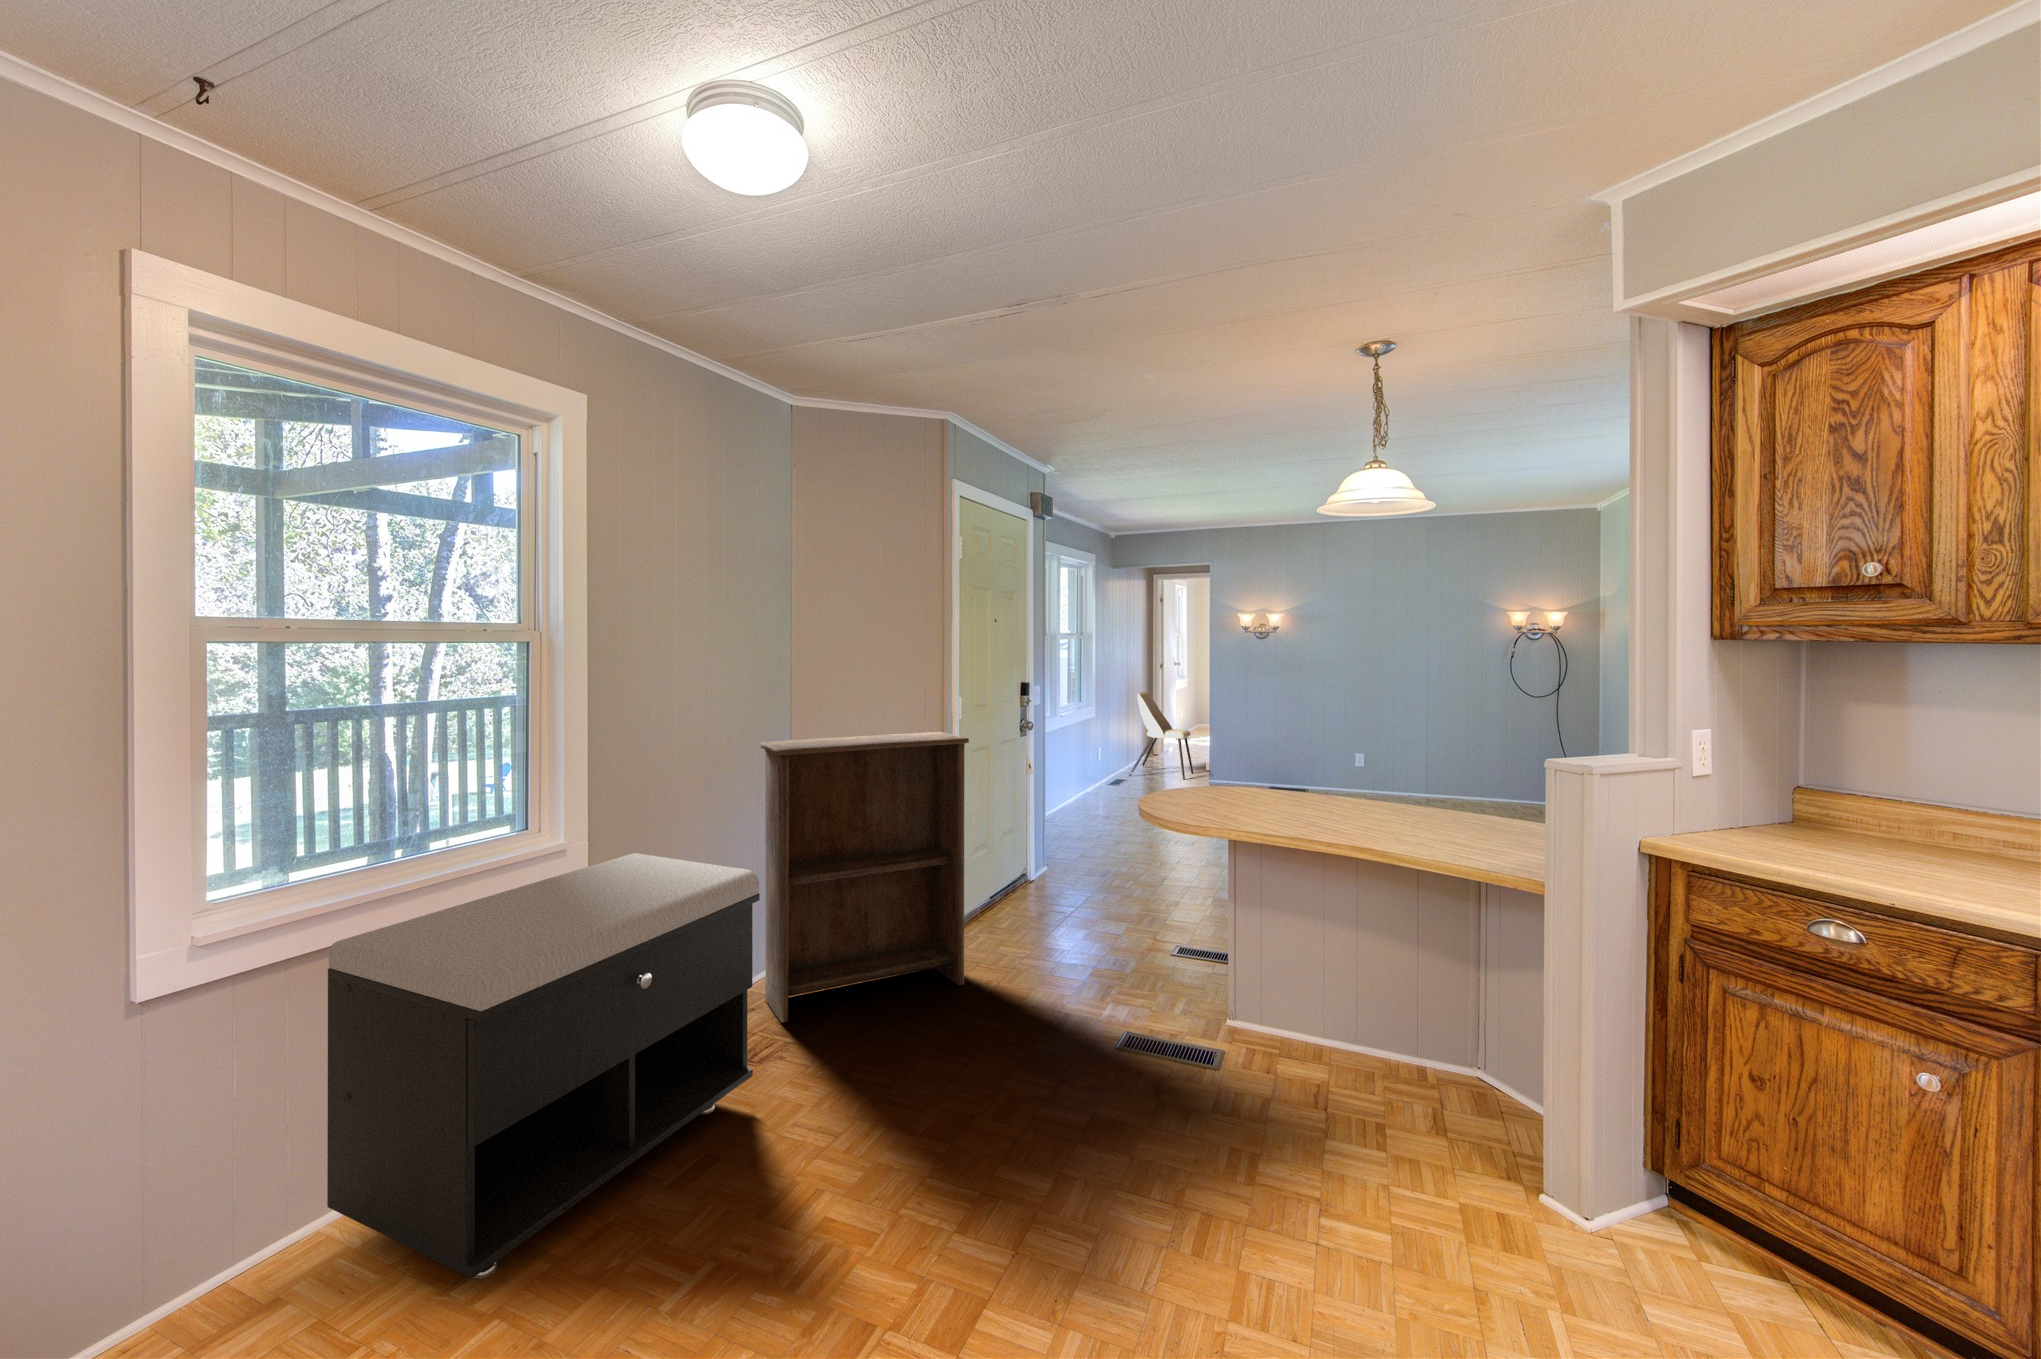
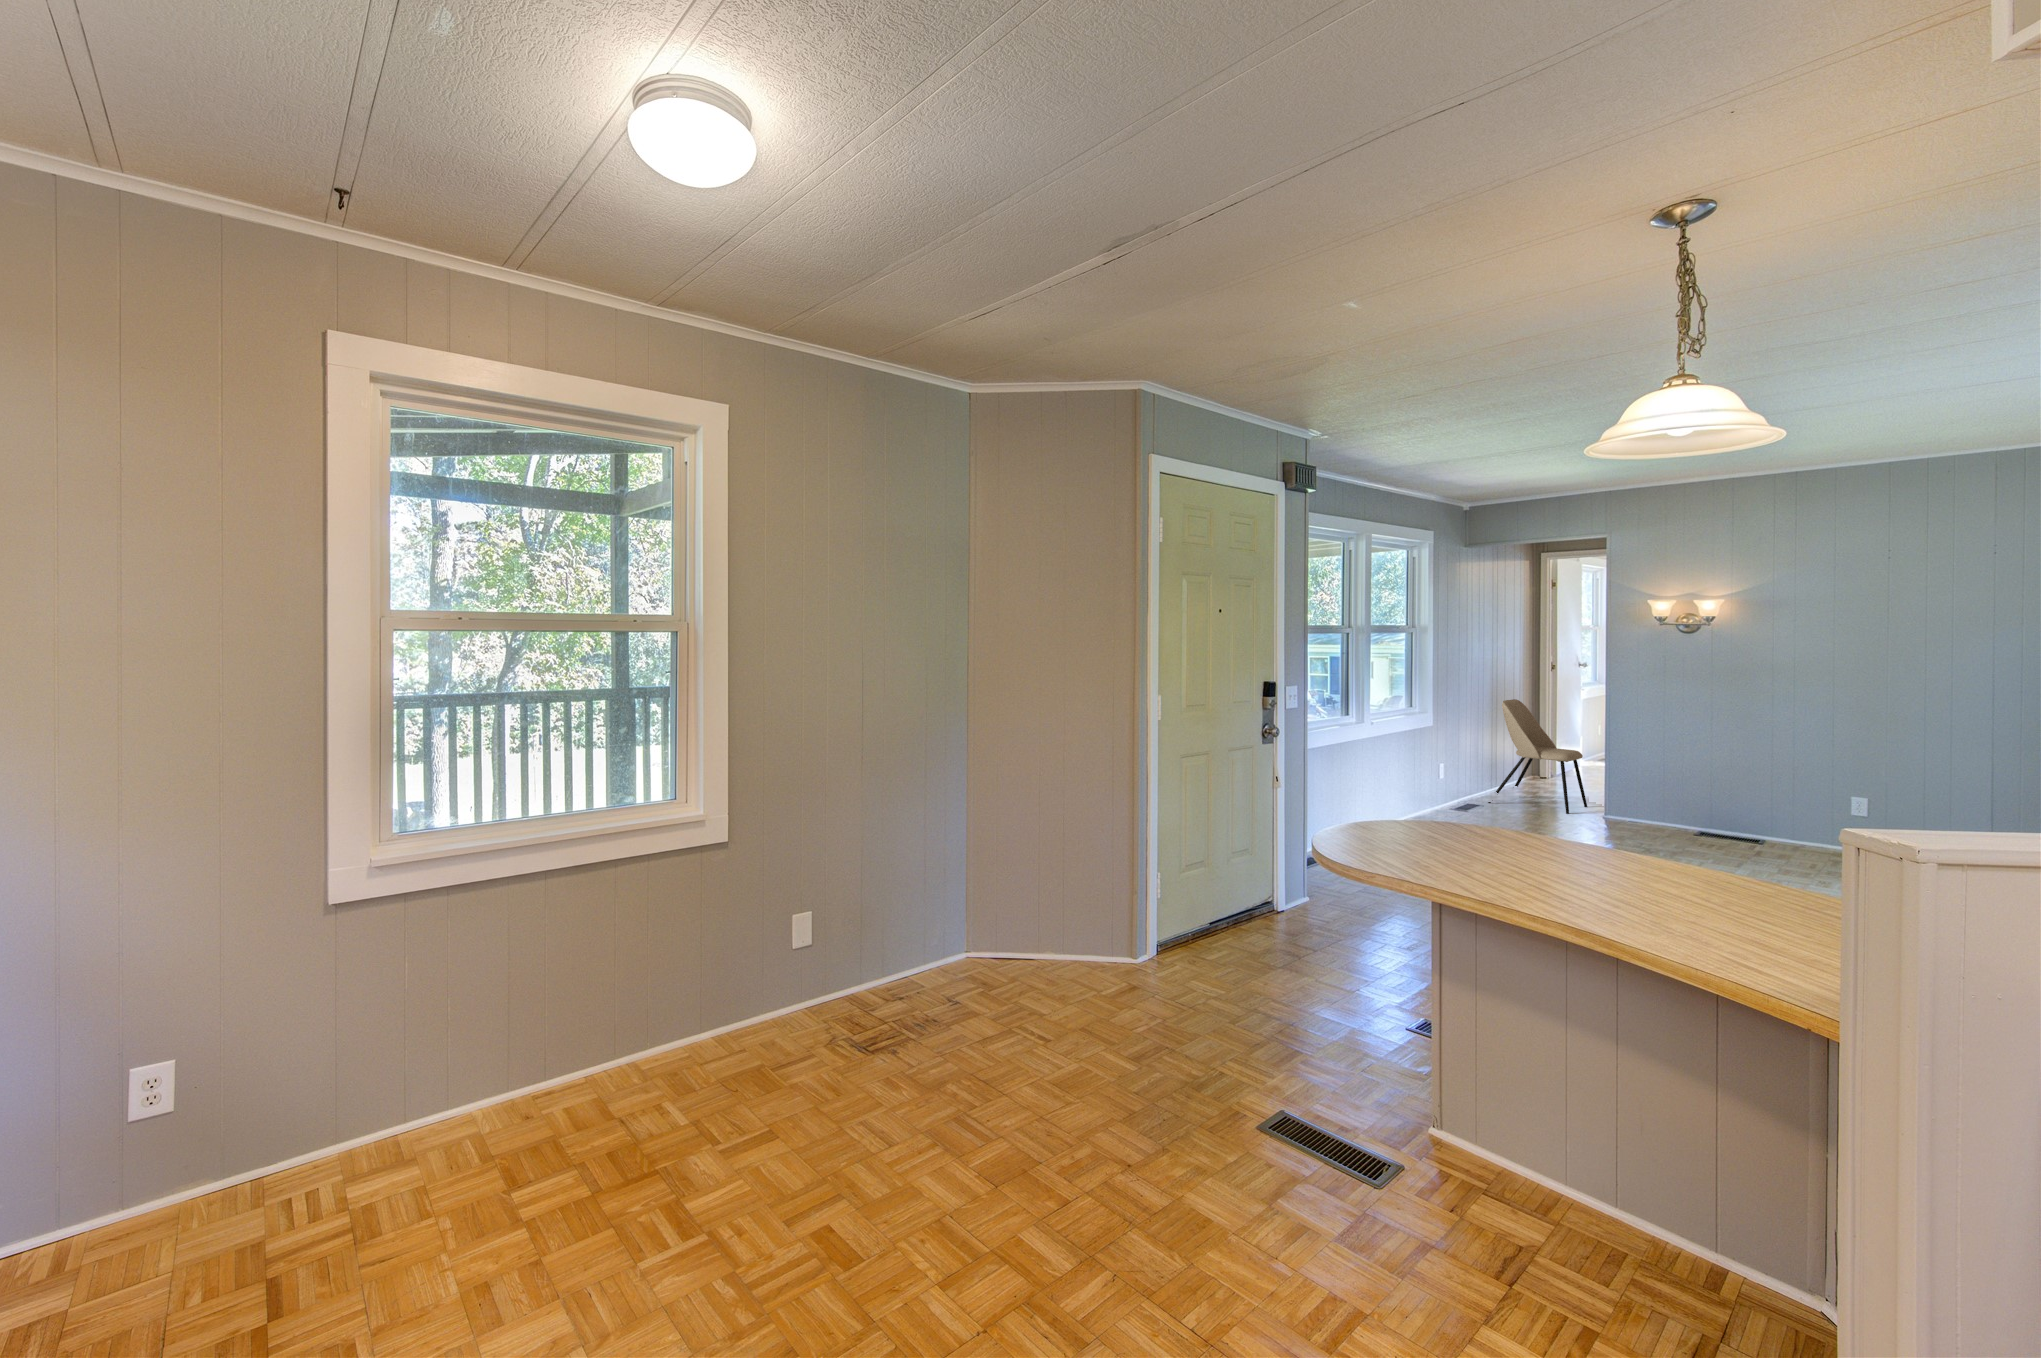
bookshelf: present [761,732,969,1023] -> none [915,734,1131,1019]
storage bench: present [327,853,760,1279] -> none [478,832,850,1188]

